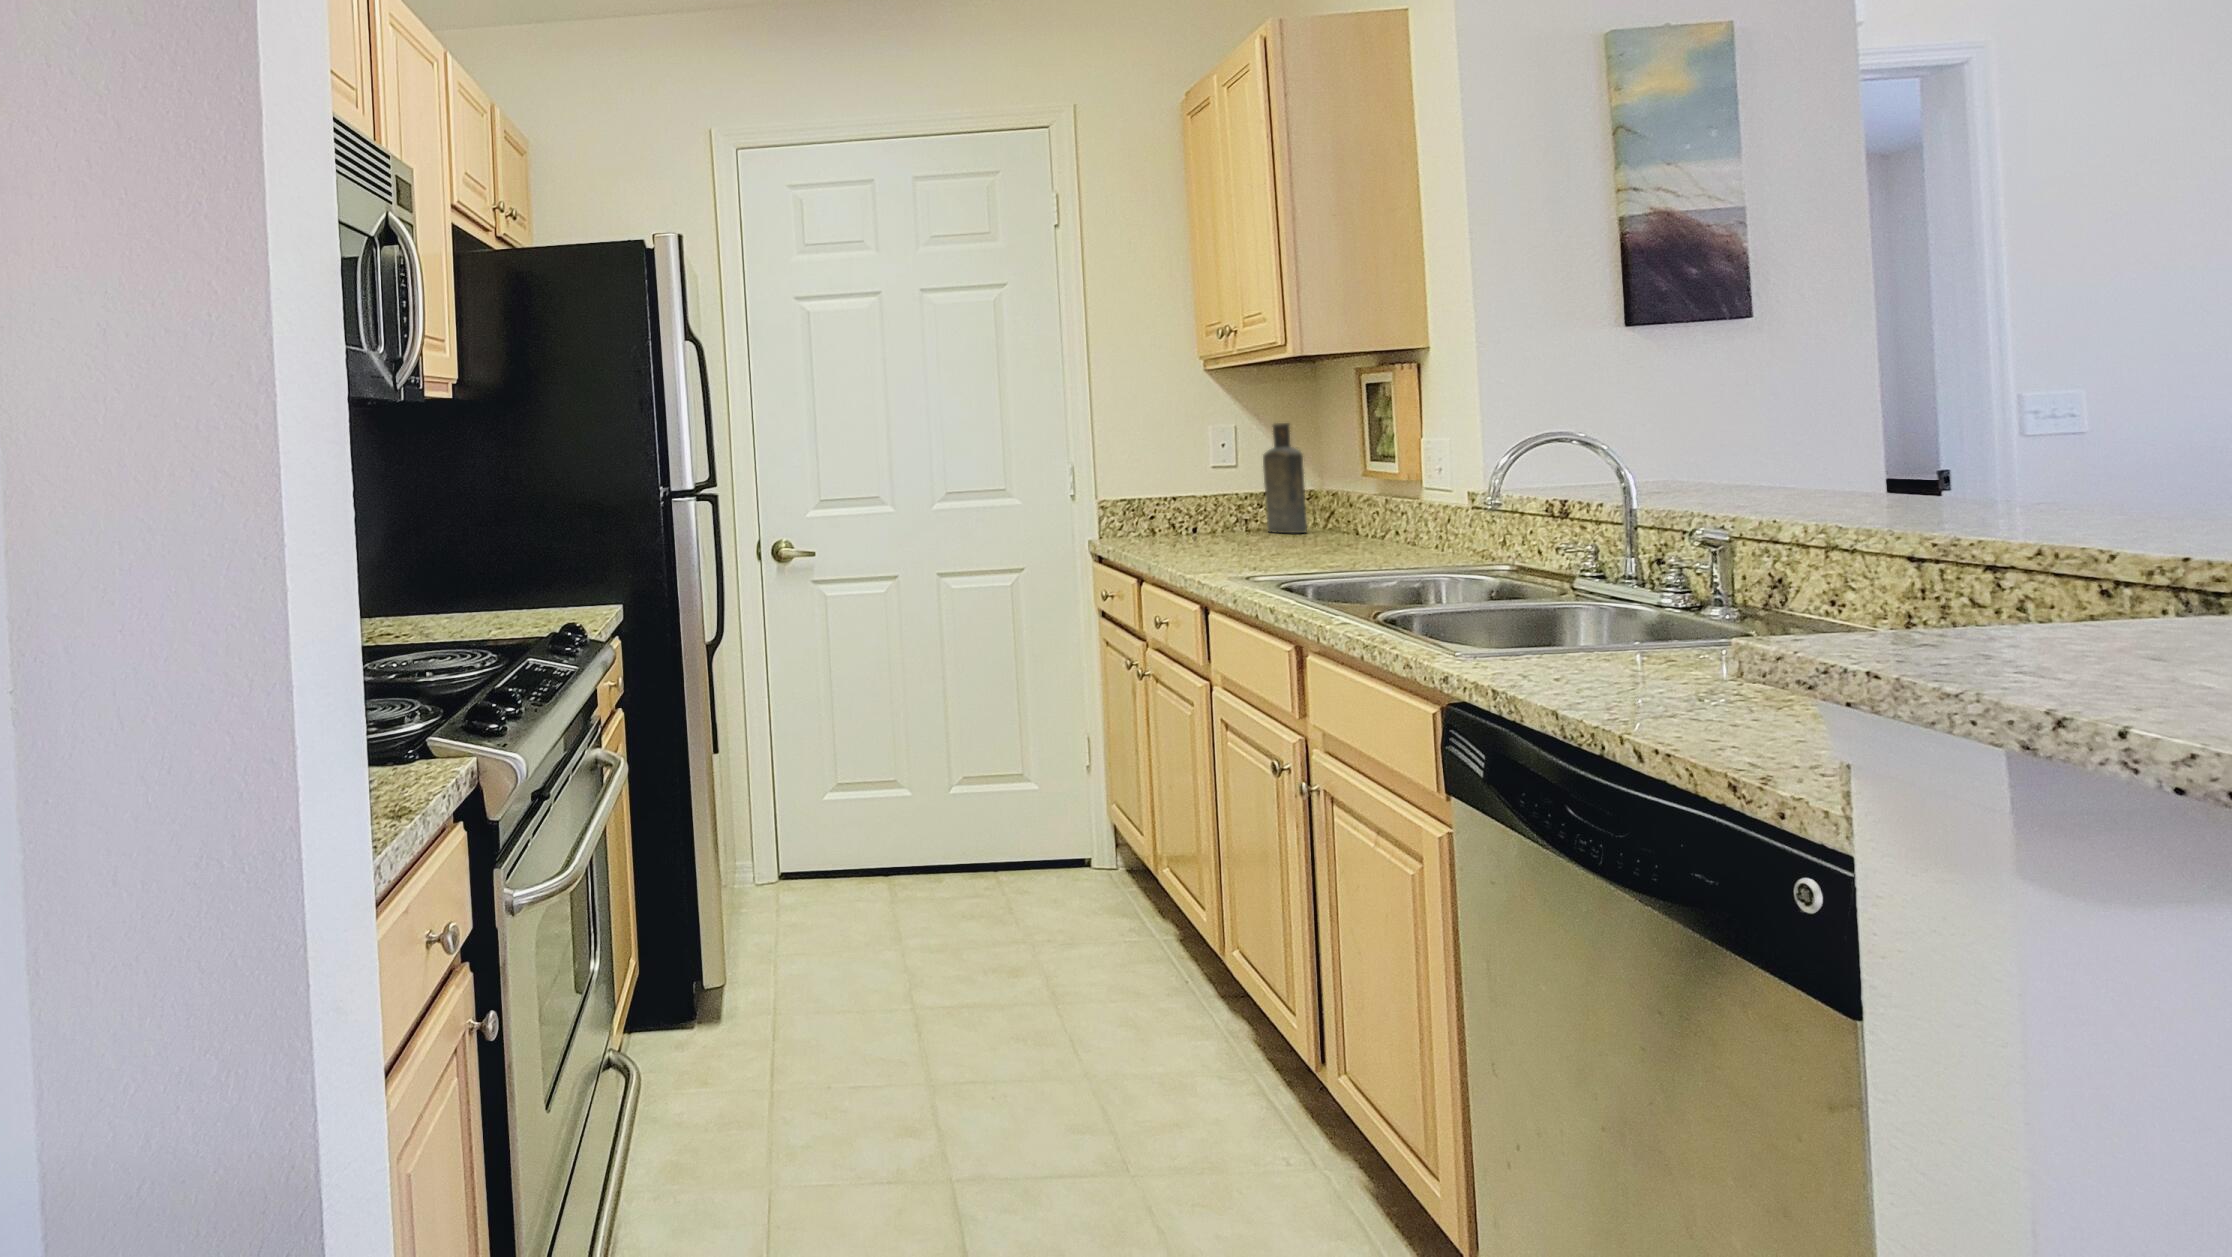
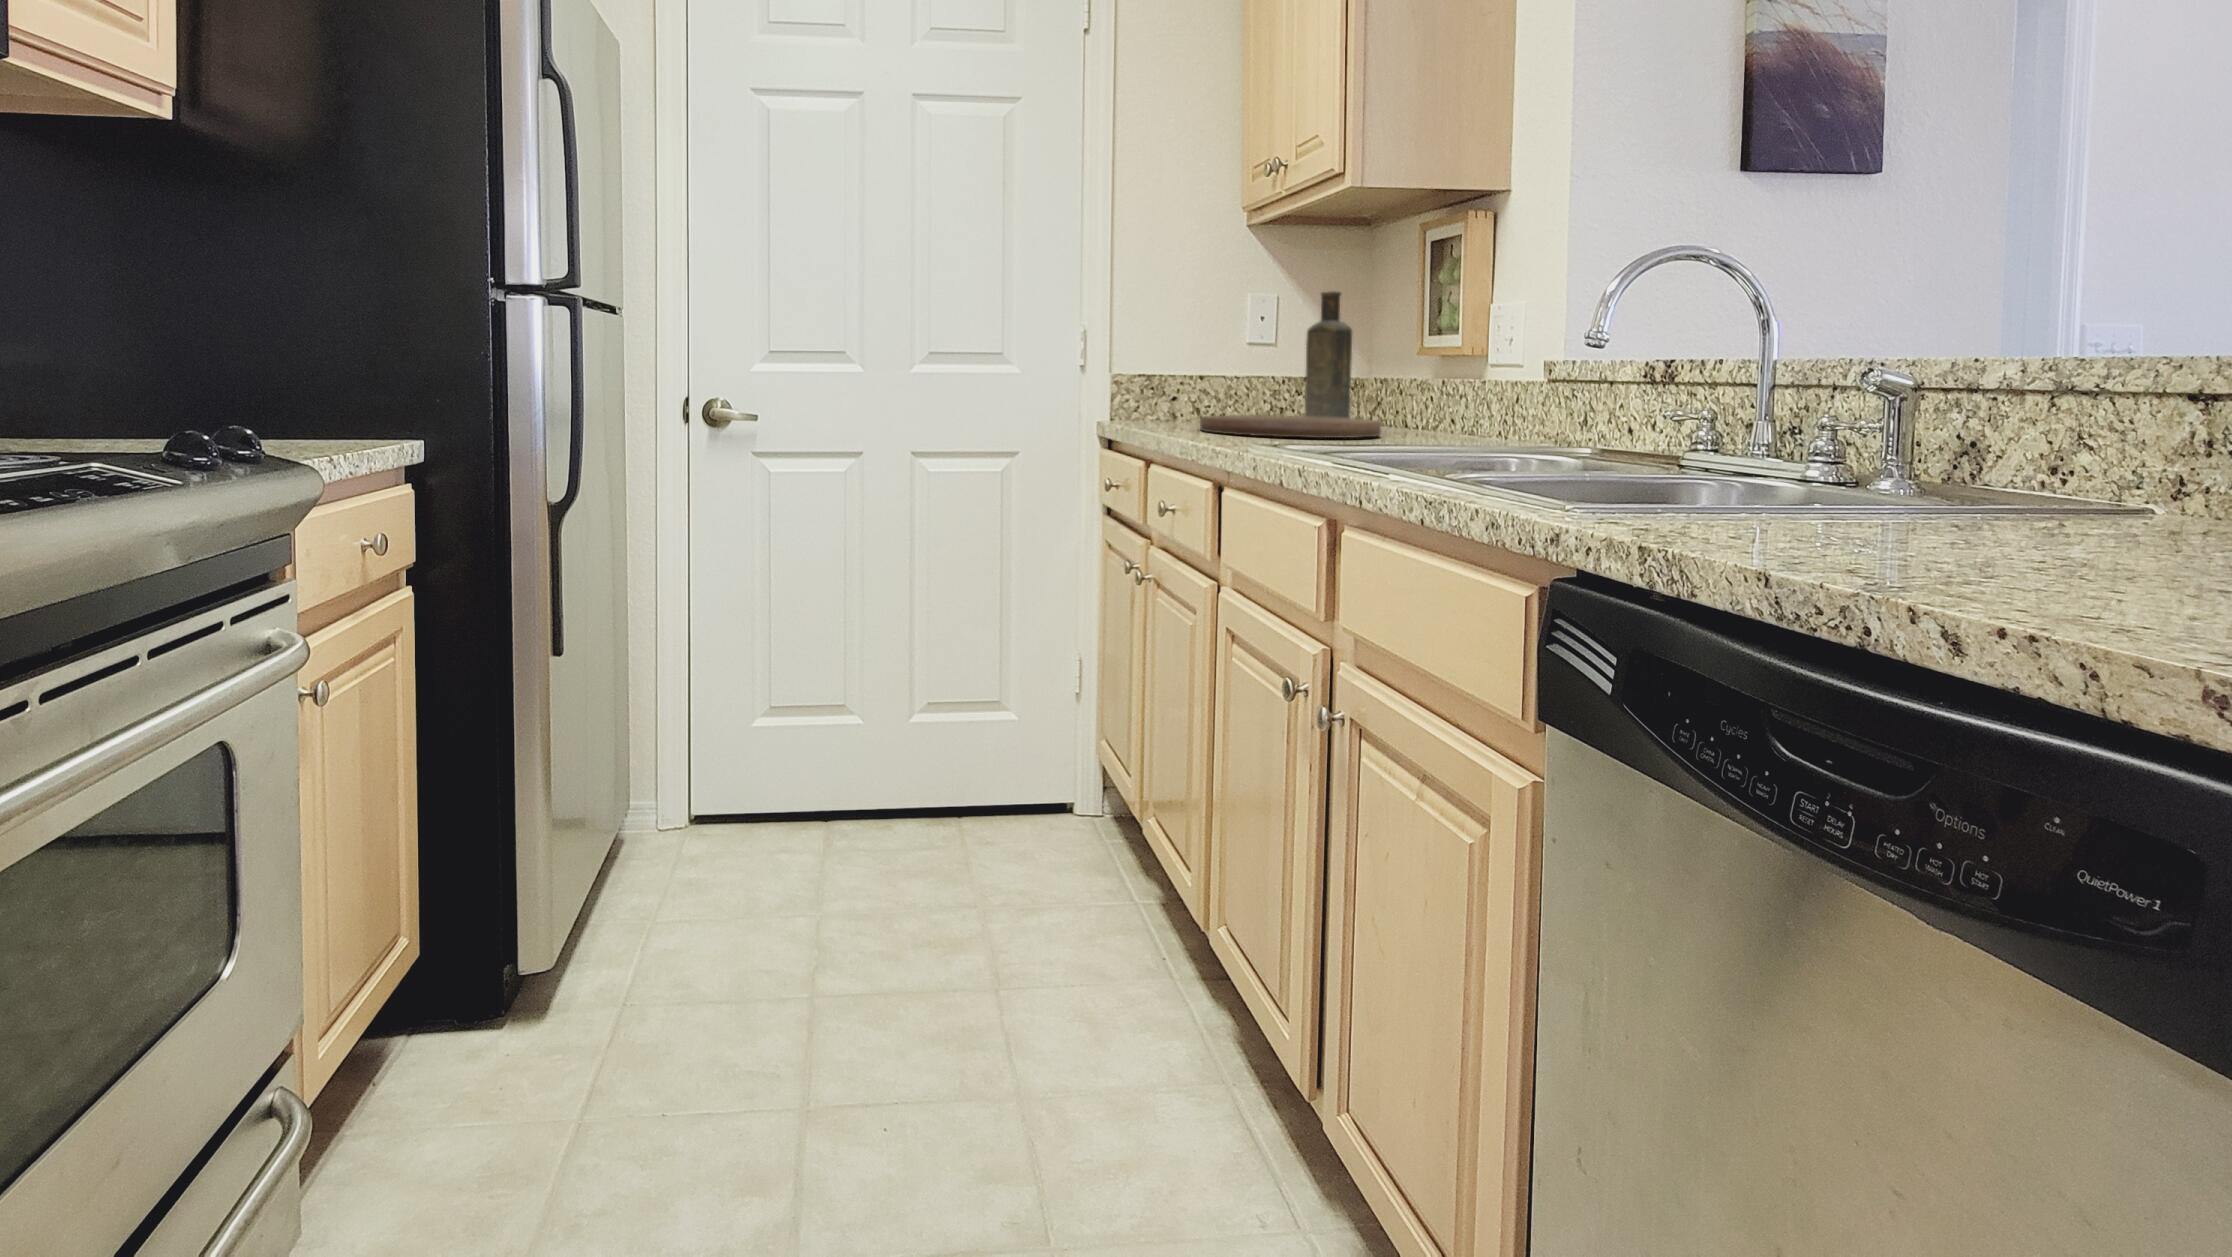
cutting board: none [1179,531,1334,556] -> present [1200,415,1381,438]

